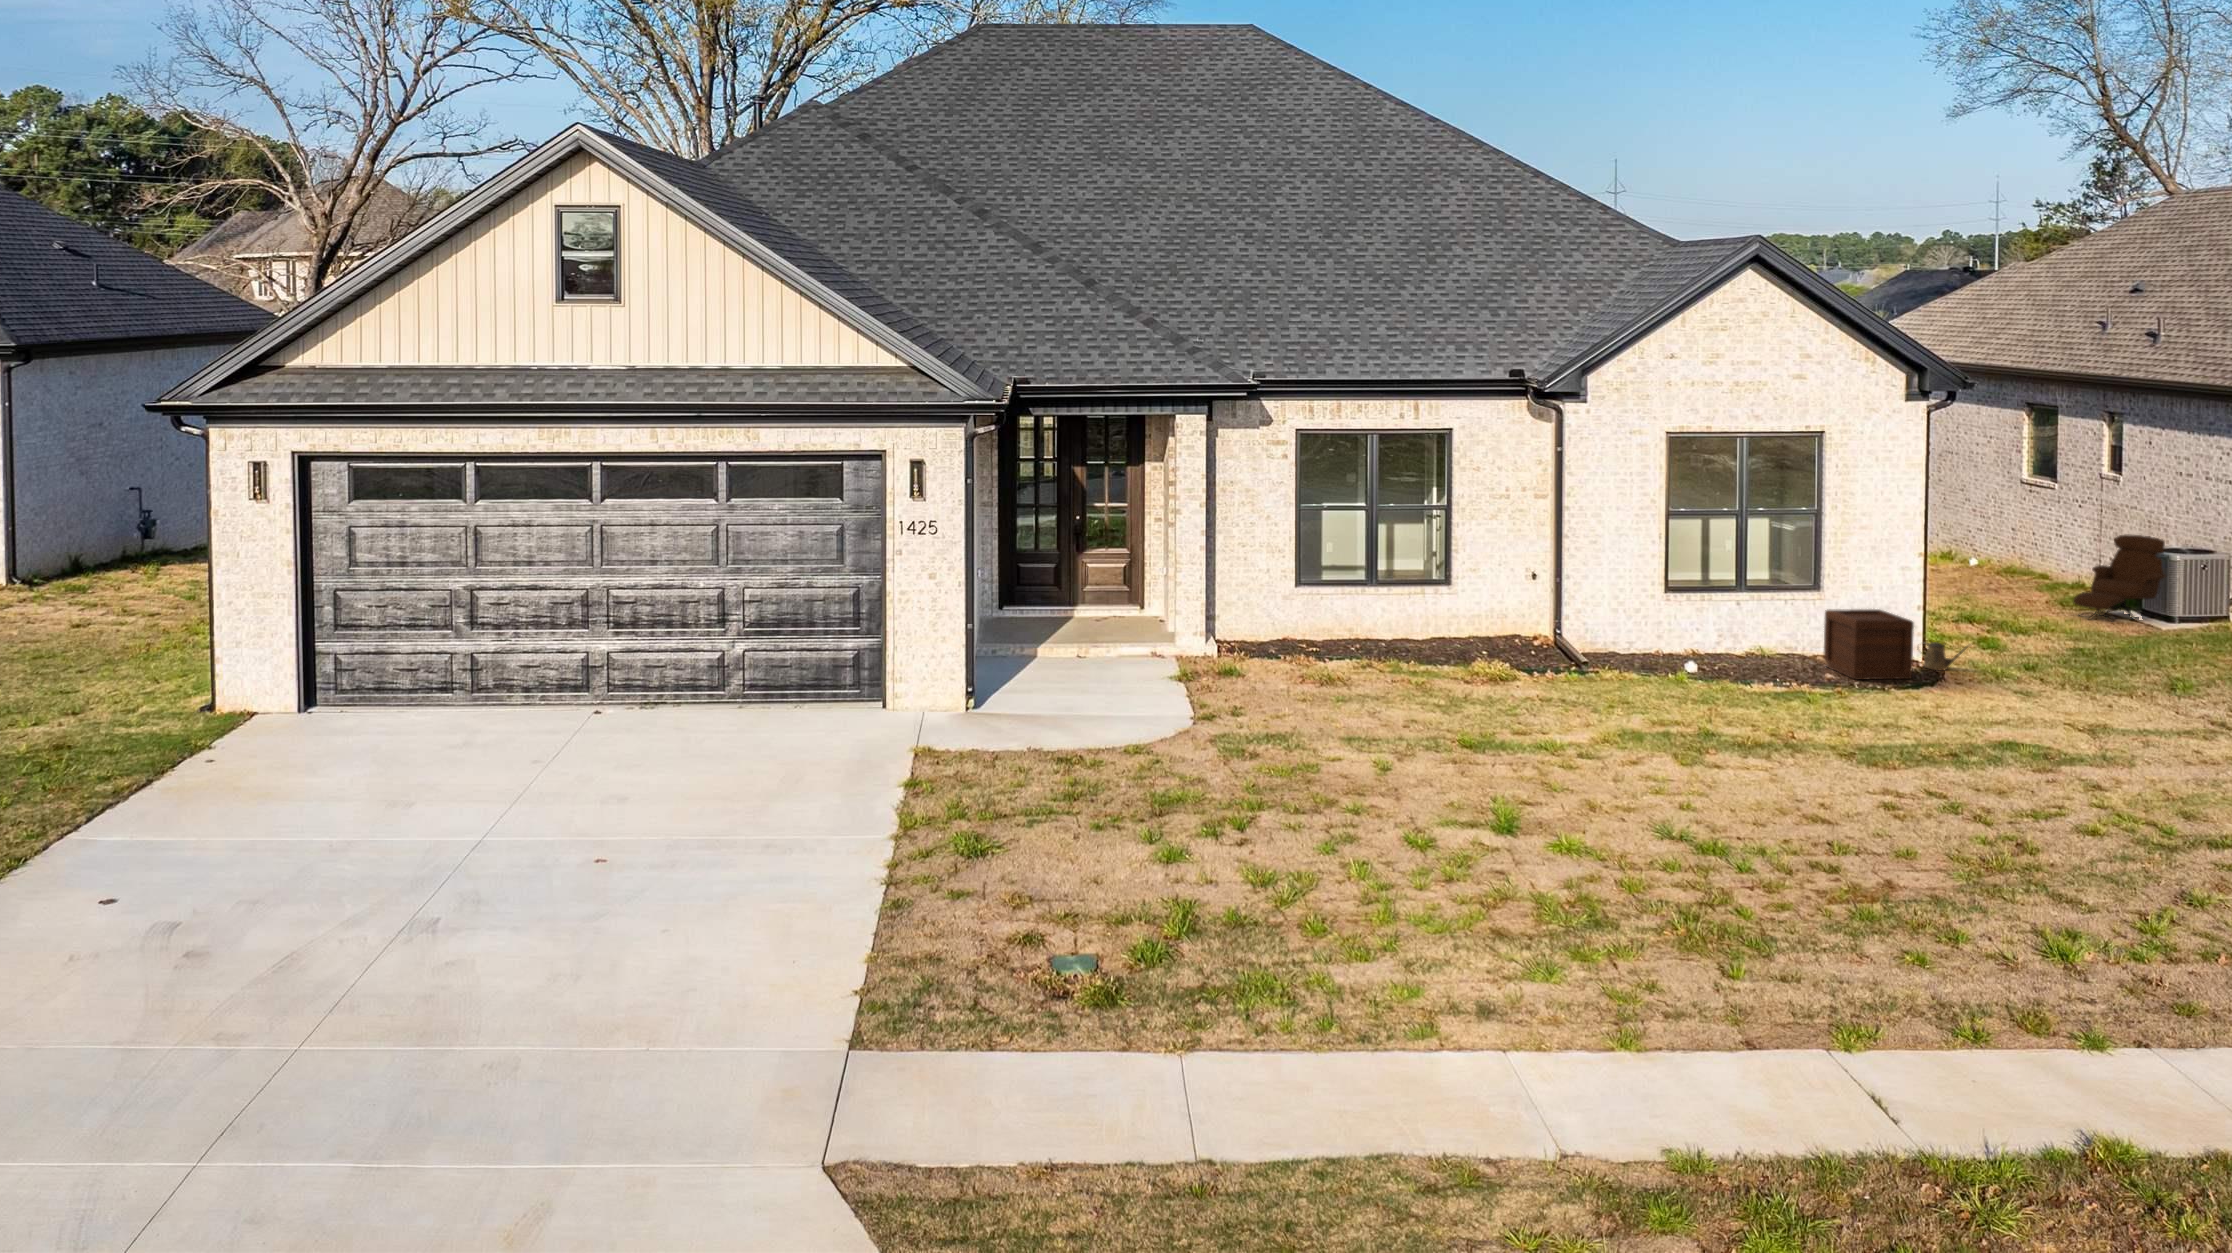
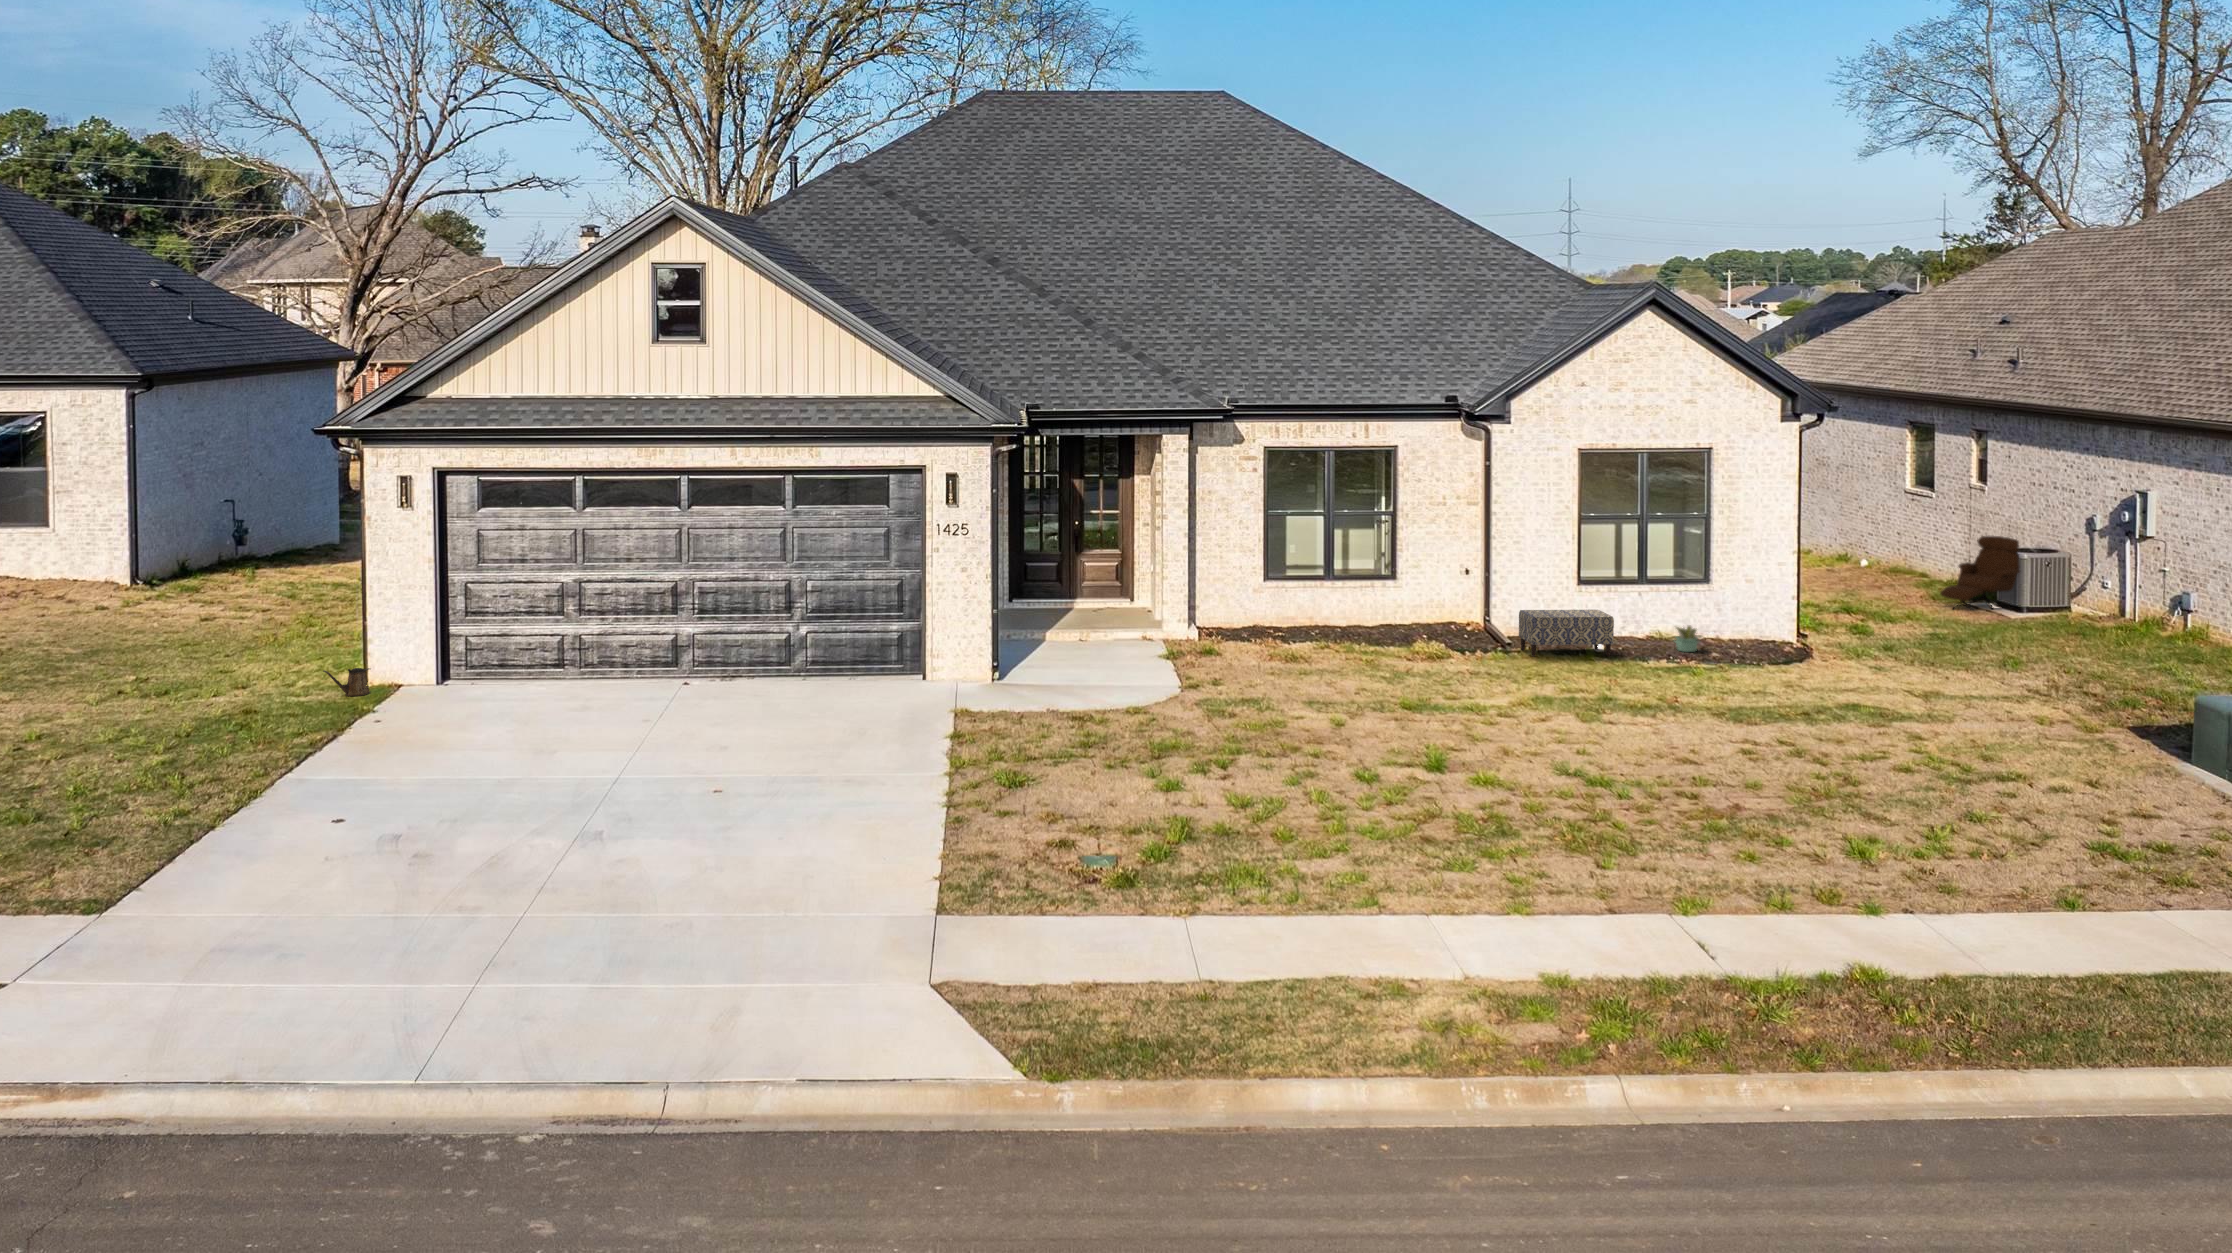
wooden crate: present [1824,609,1914,679] -> none [1715,599,1789,658]
bench: none [1592,621,1706,677] -> present [1519,610,1614,657]
decorative plant: none [1774,640,1810,672] -> present [1675,626,1702,652]
watering can: present [1923,642,1968,670] -> present [323,668,370,696]

